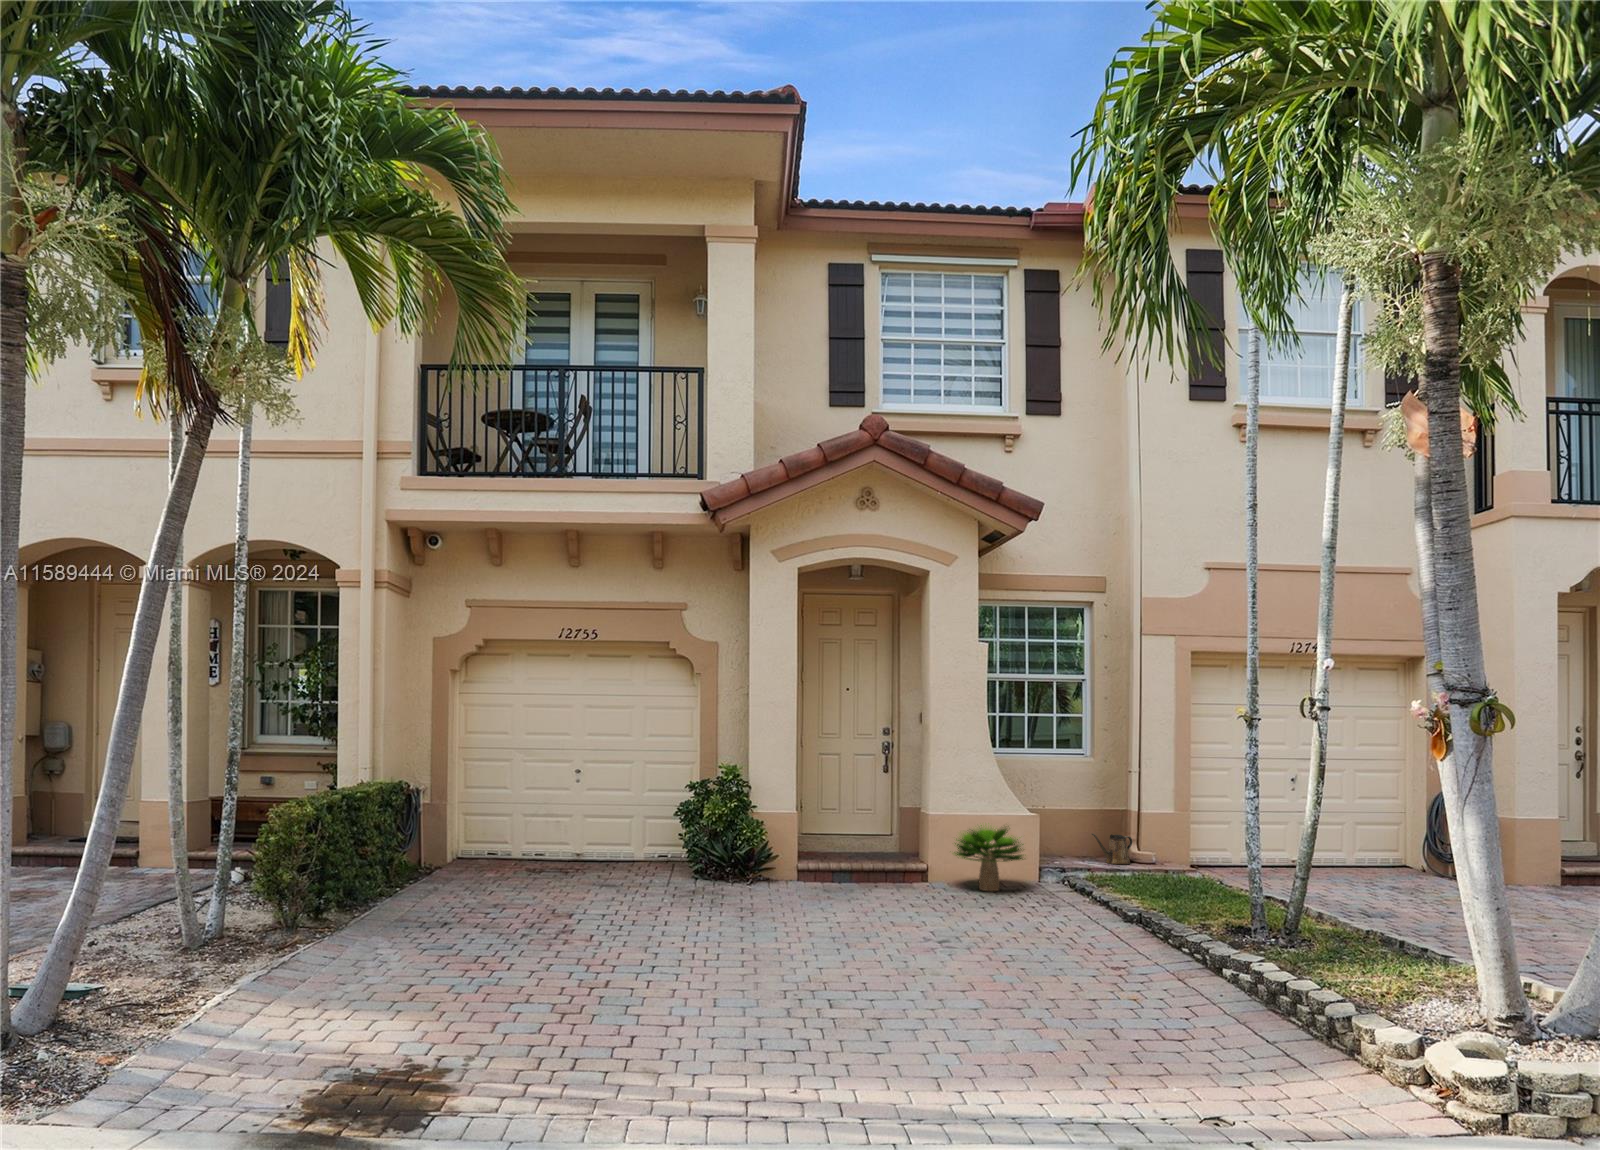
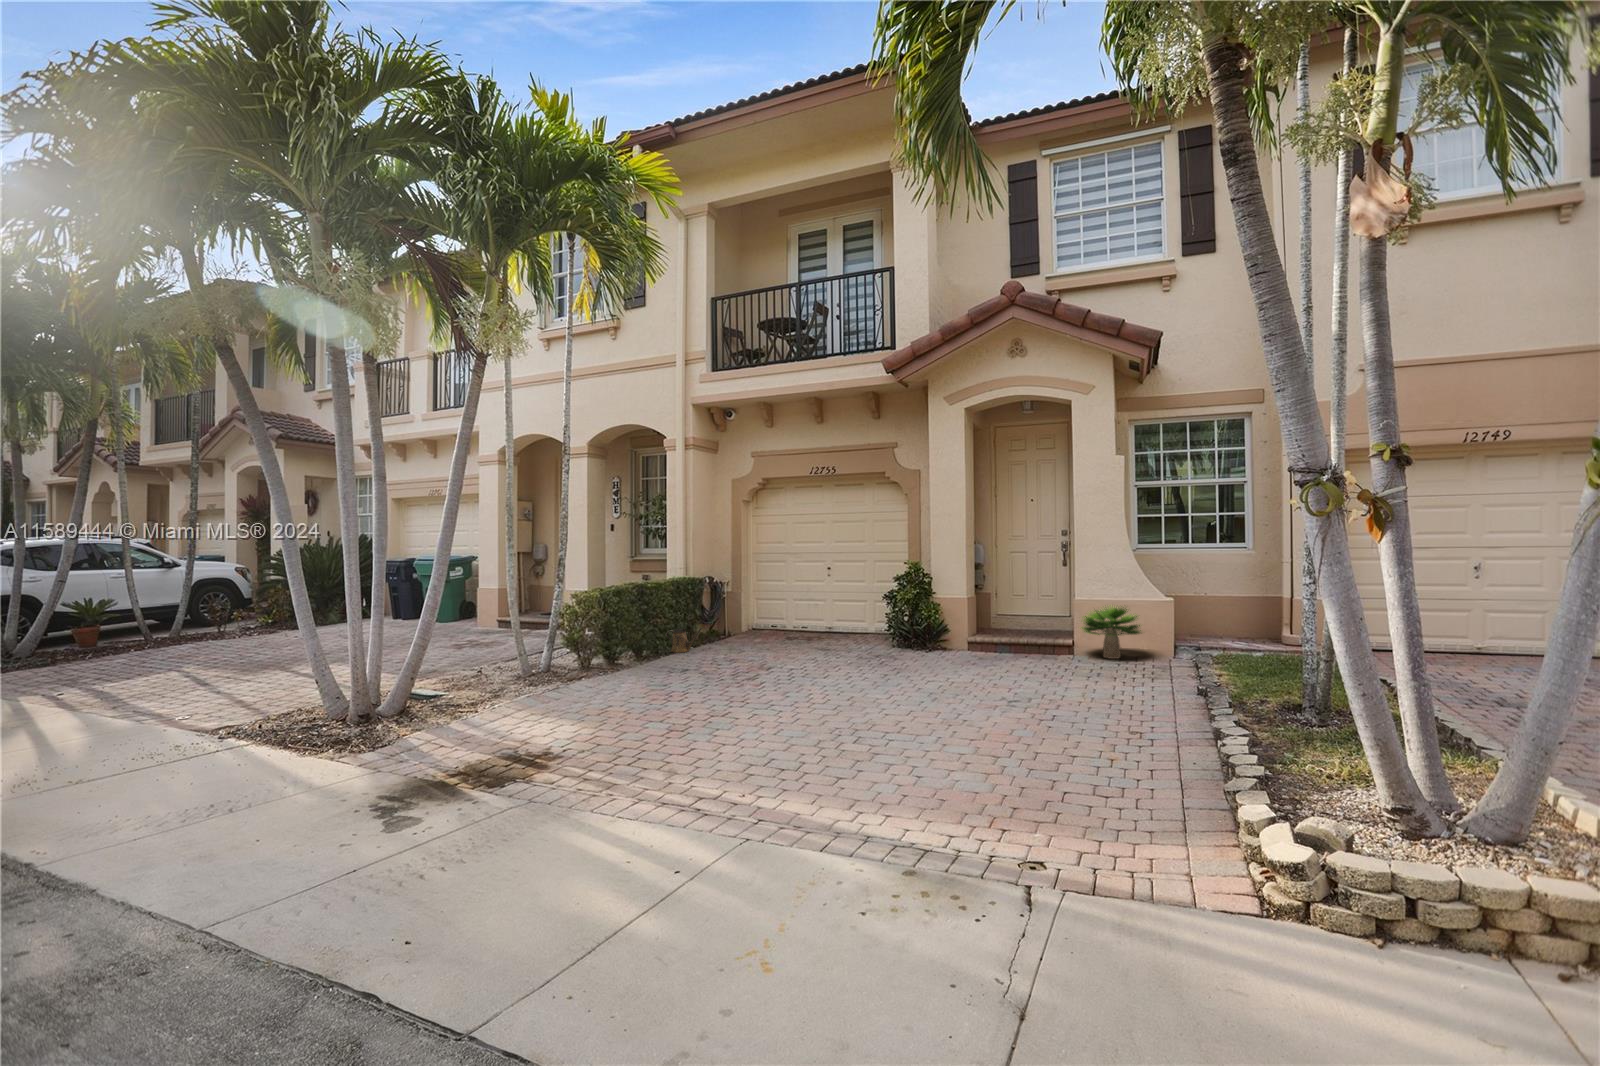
watering can: present [1092,833,1133,864] -> present [666,627,704,653]

